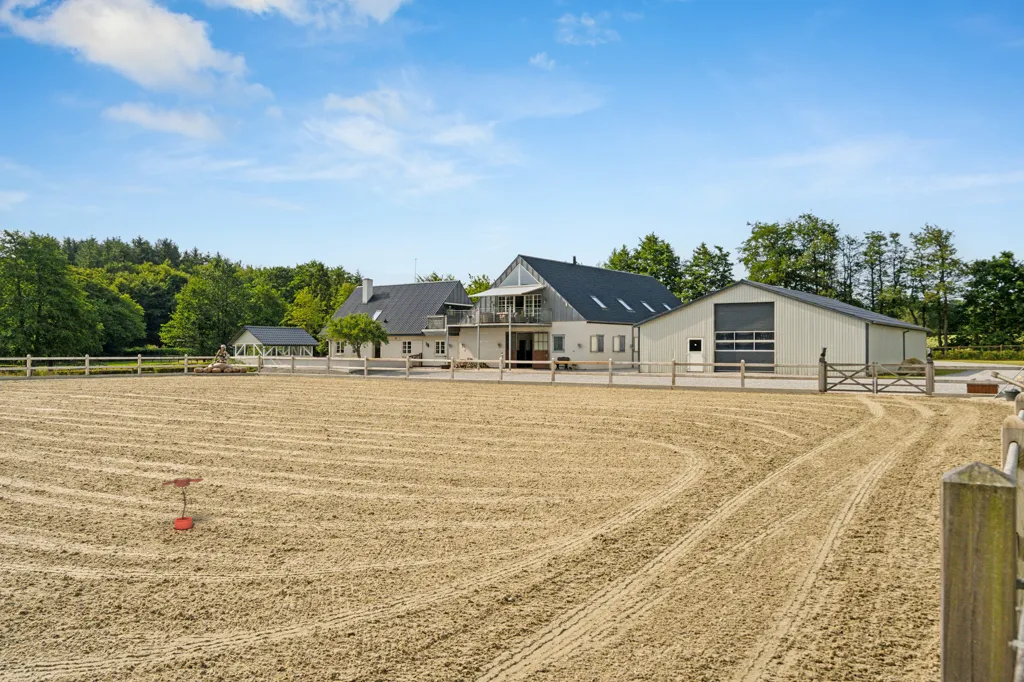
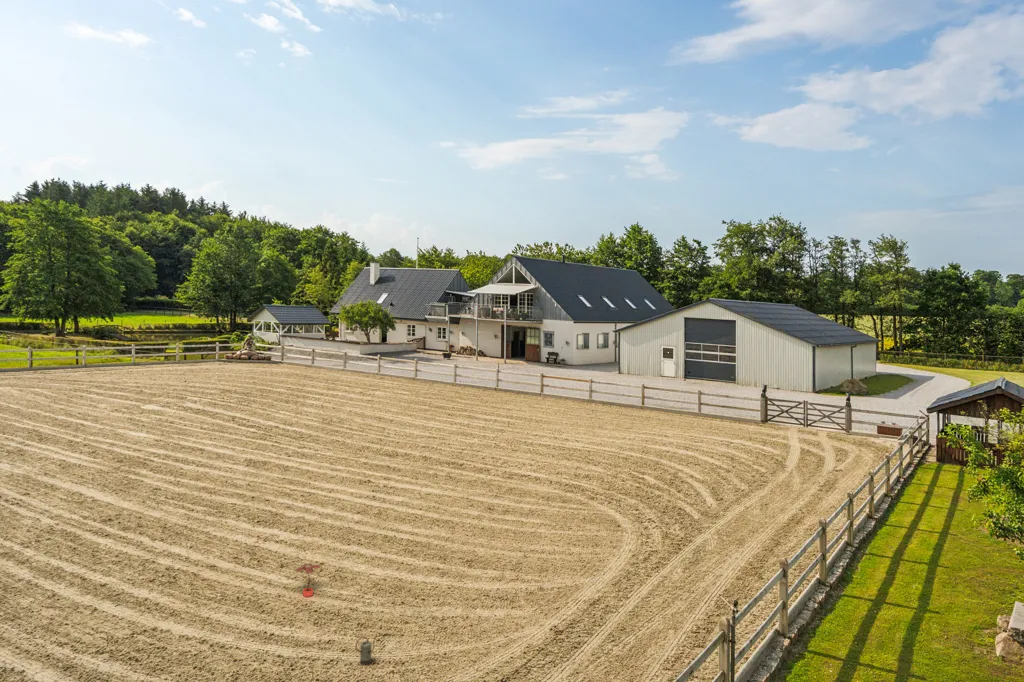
watering can: none [220,549,265,604] -> present [356,636,376,665]

